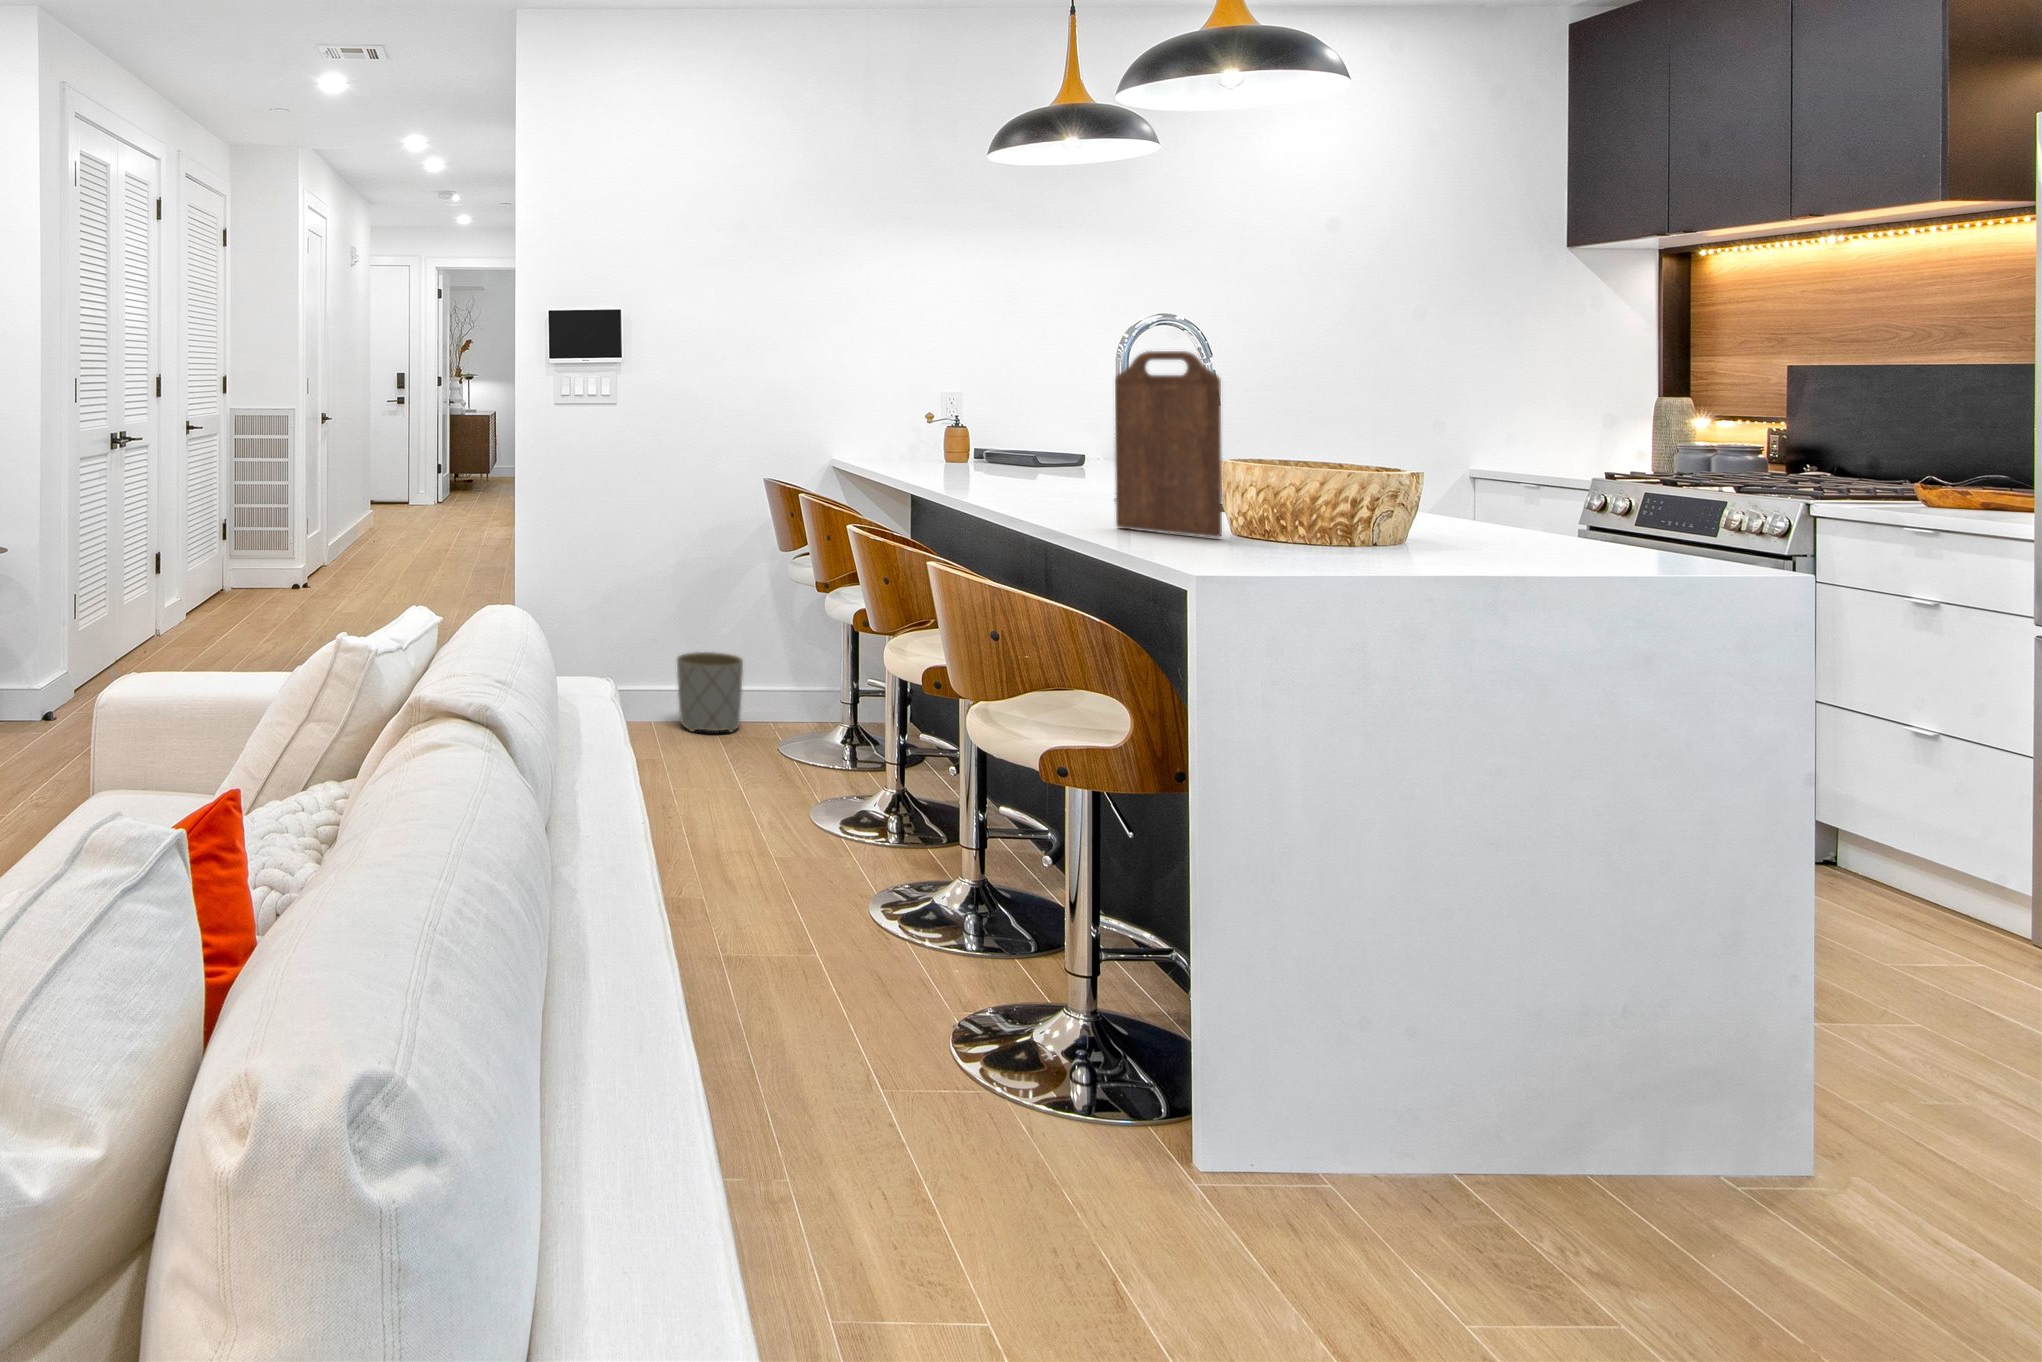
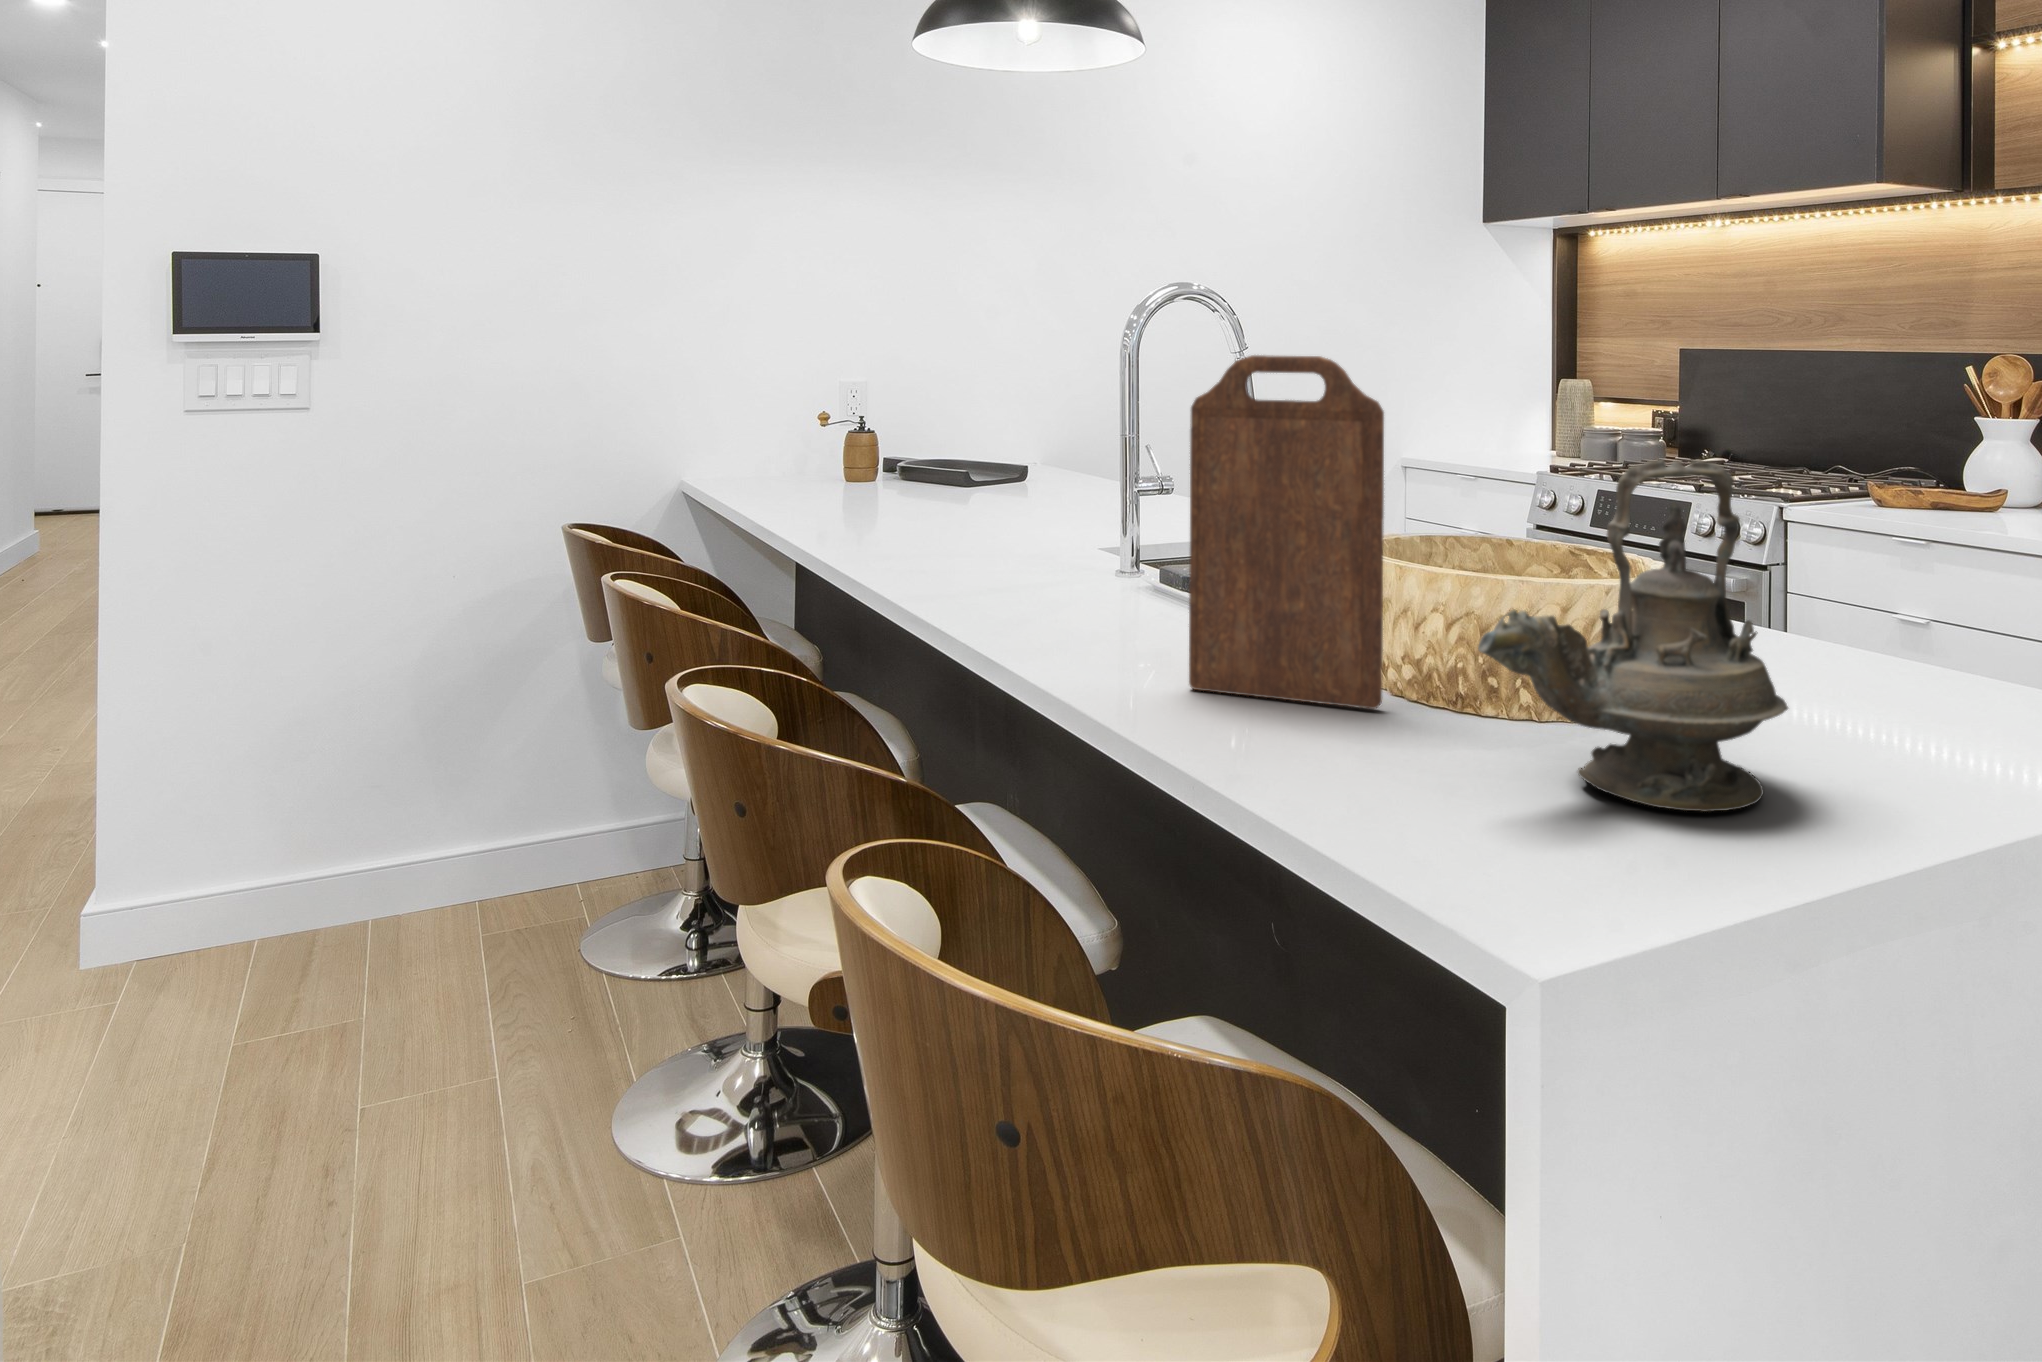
teapot: none [1226,397,1415,567] -> present [1478,460,1788,812]
planter: present [677,652,743,732] -> none [408,809,528,957]

